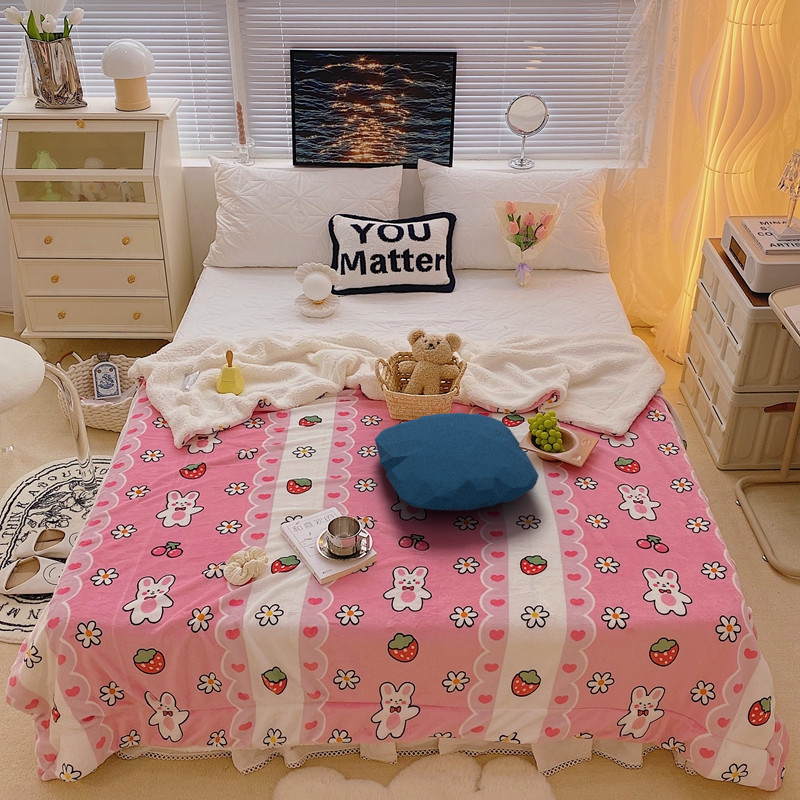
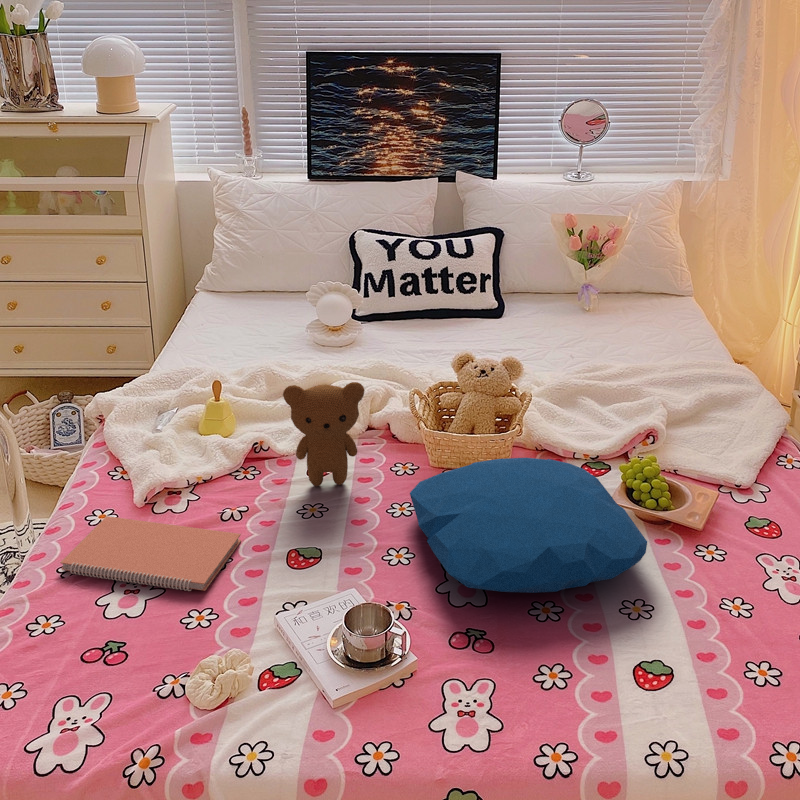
teddy bear: none [283,358,342,432] -> present [283,382,365,486]
notebook: none [127,455,254,509] -> present [60,516,241,591]

